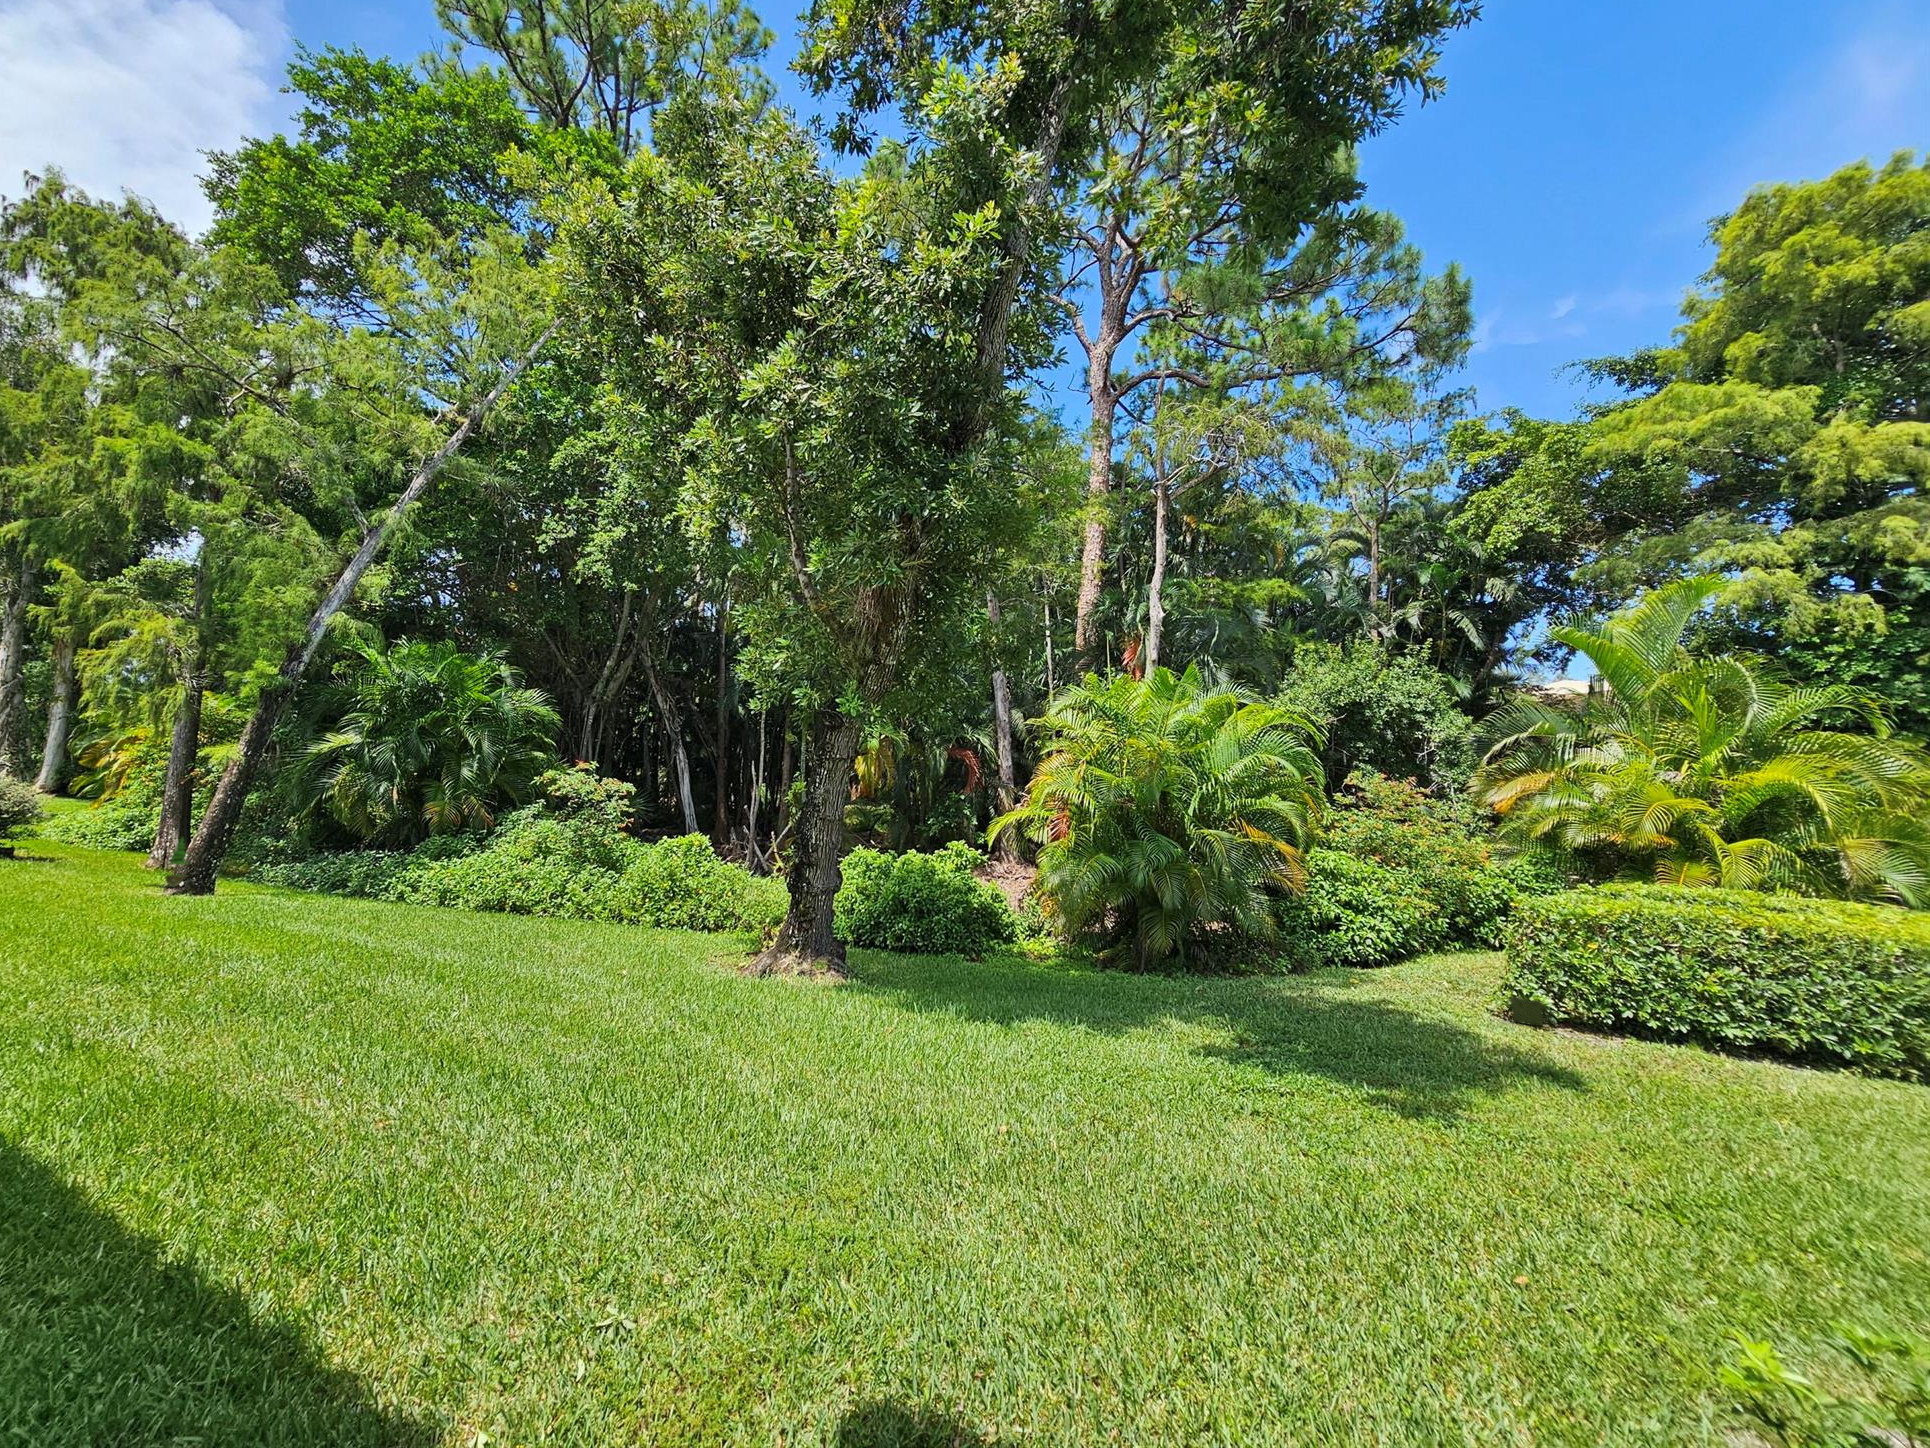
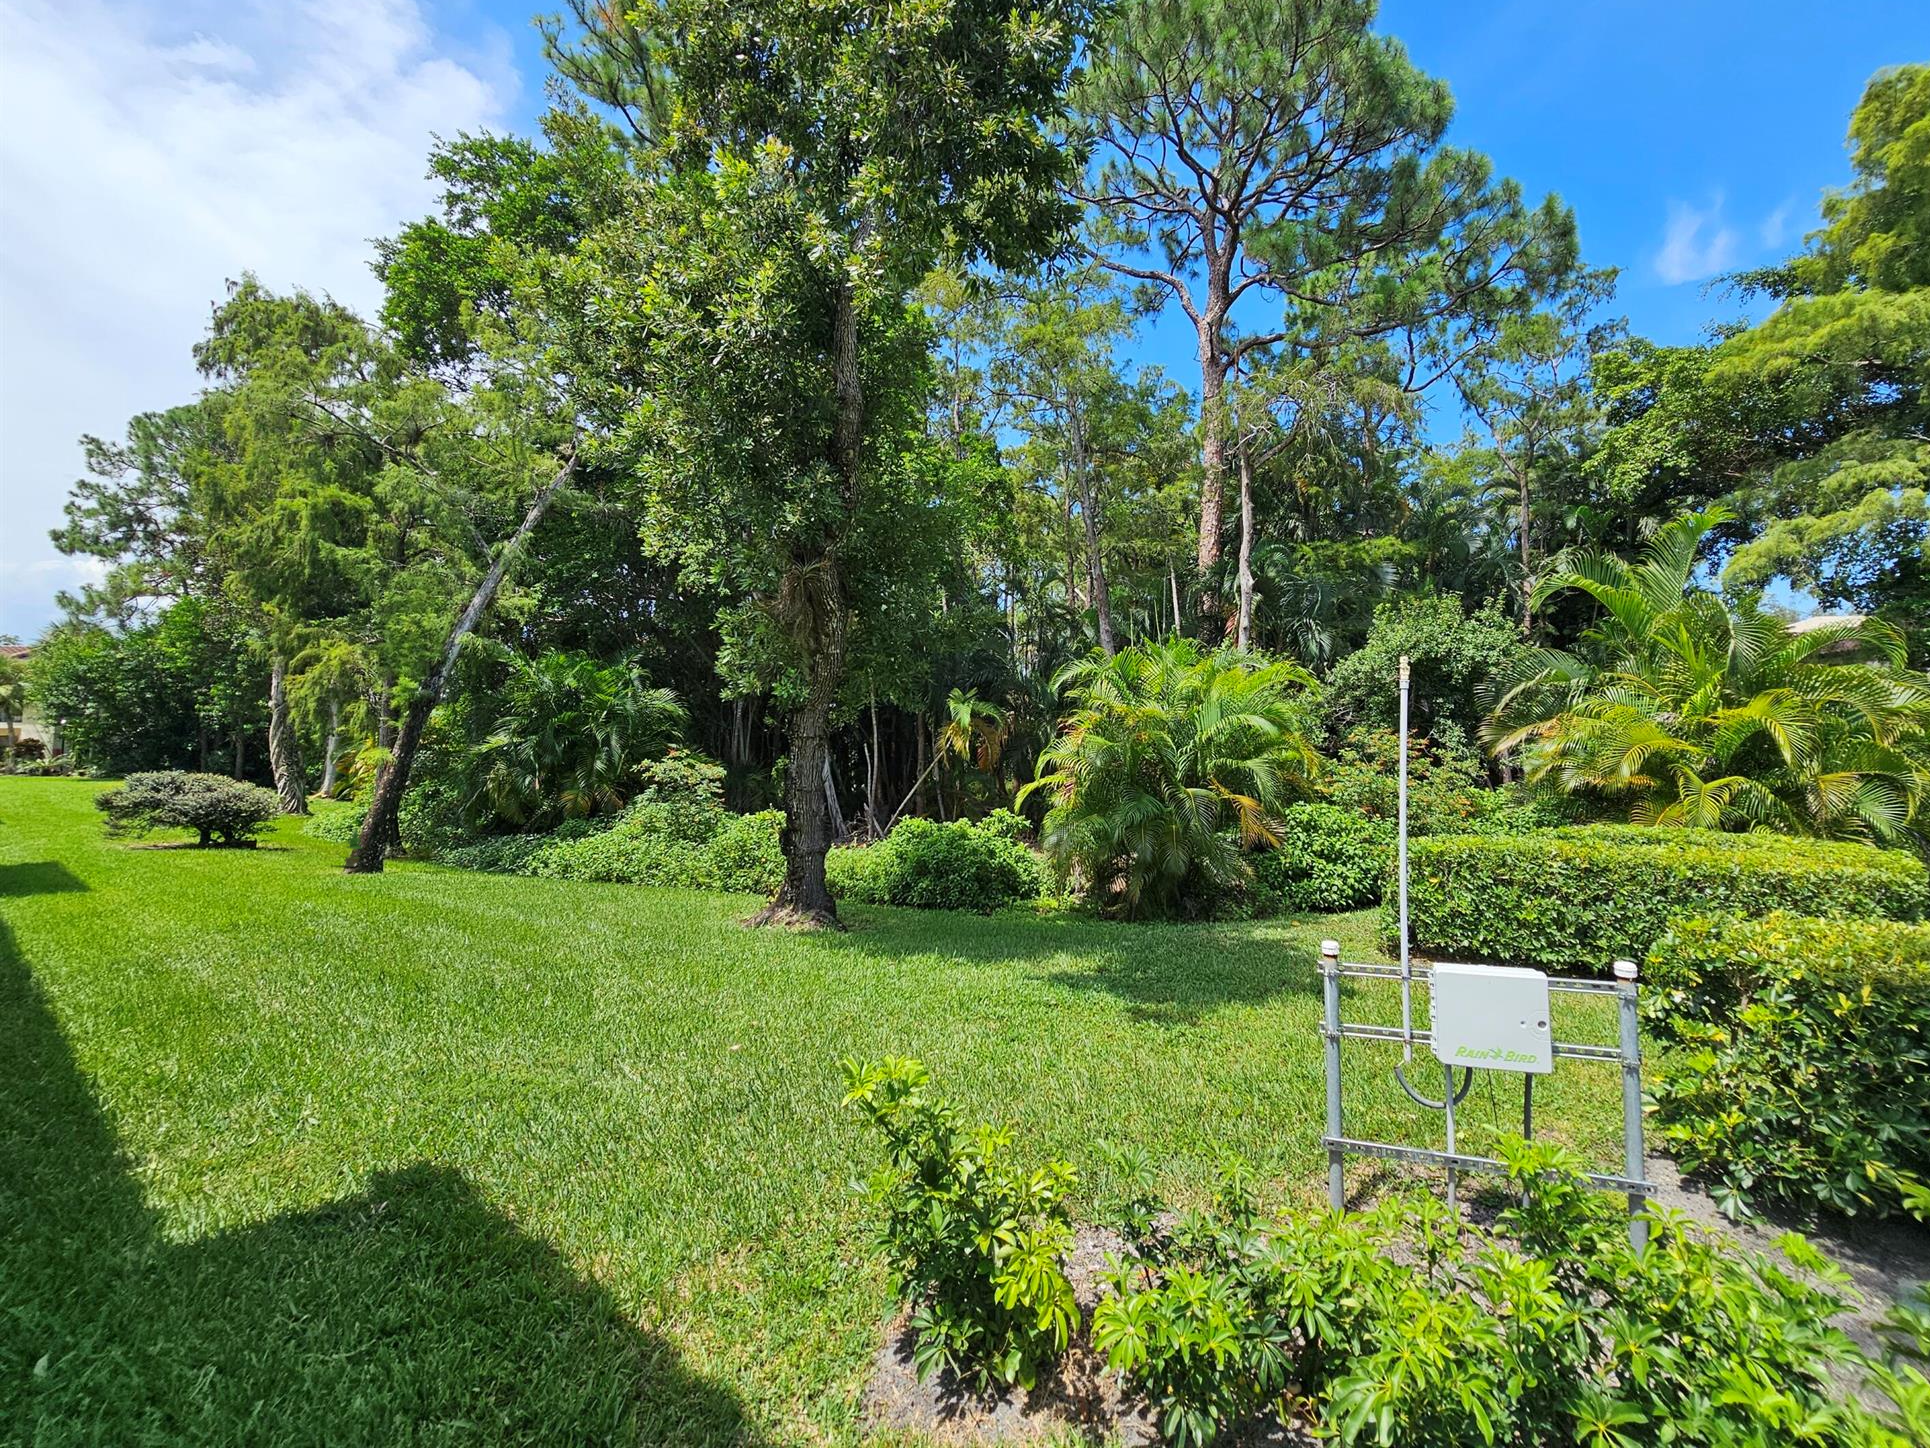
bucket: present [1509,997,1555,1026] -> none [1371,931,1410,956]

